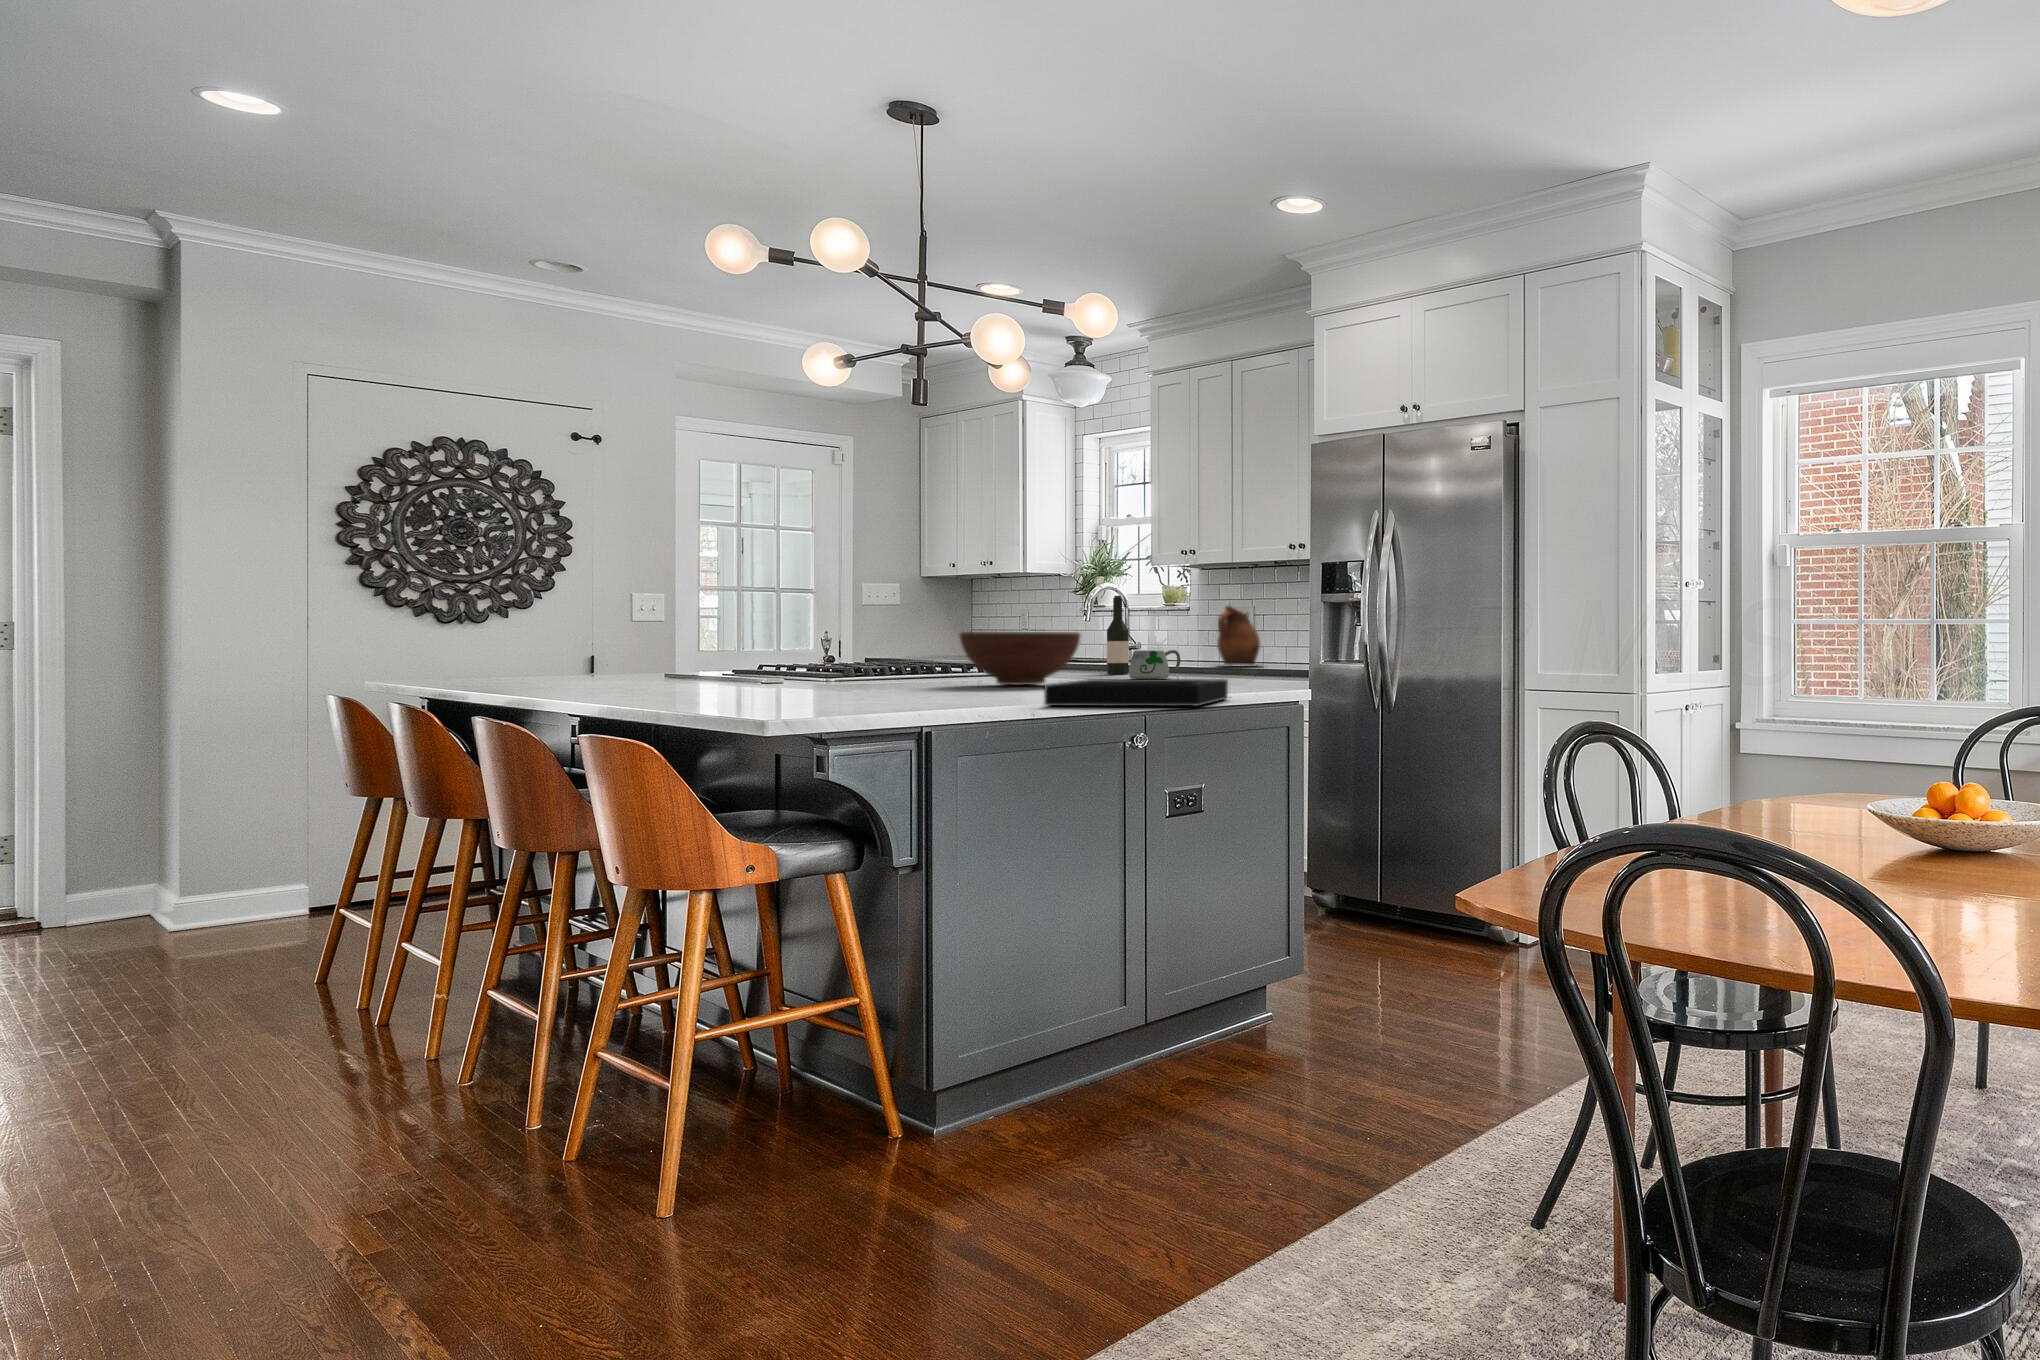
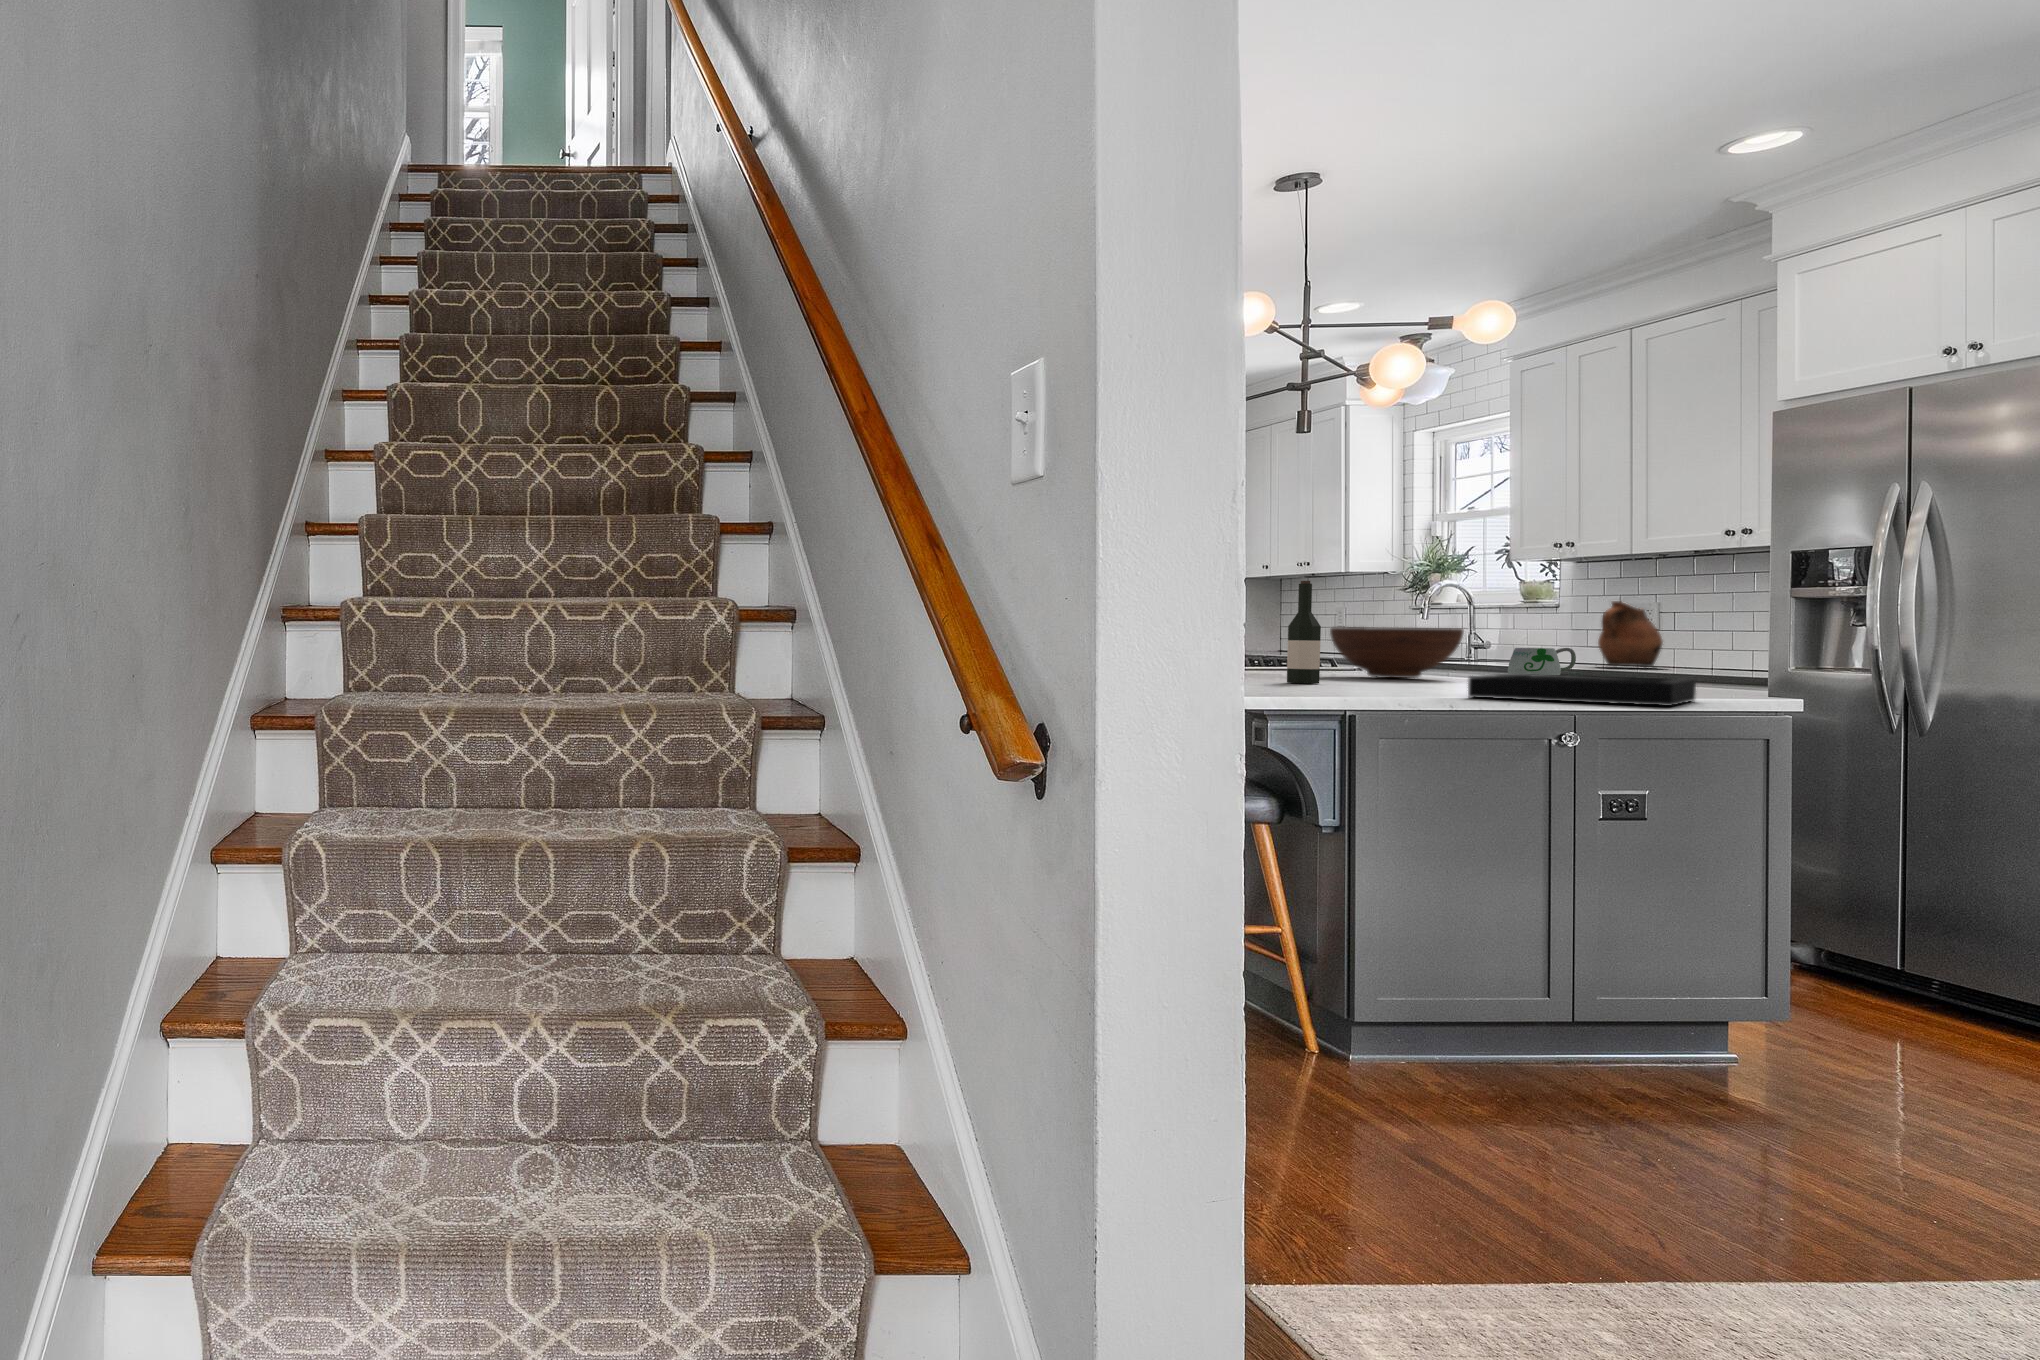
wine bottle: present [1107,596,1129,674] -> present [1287,581,1321,684]

